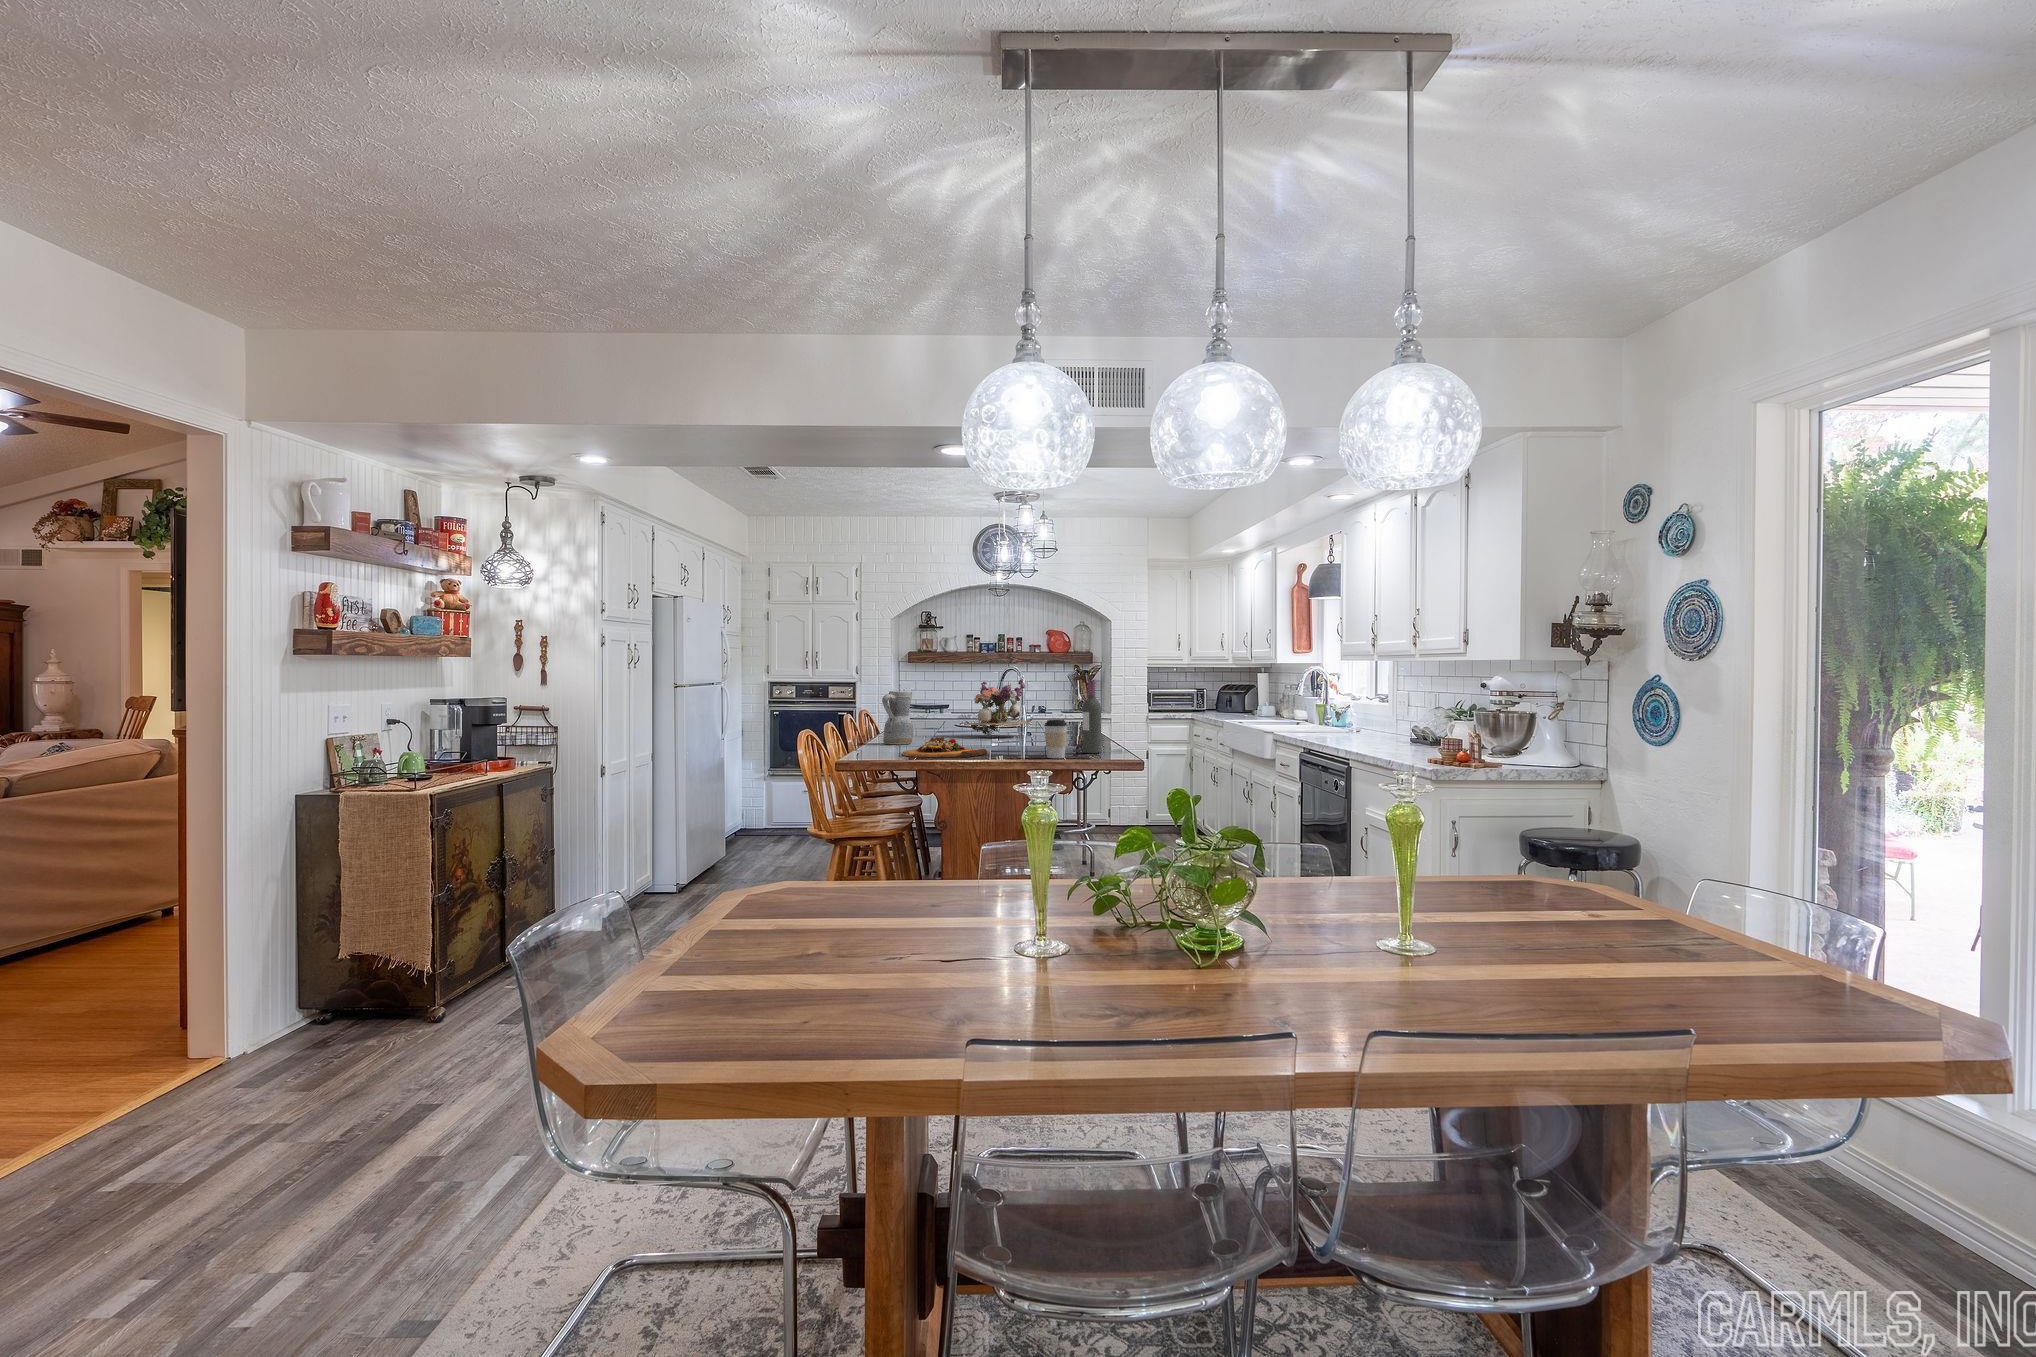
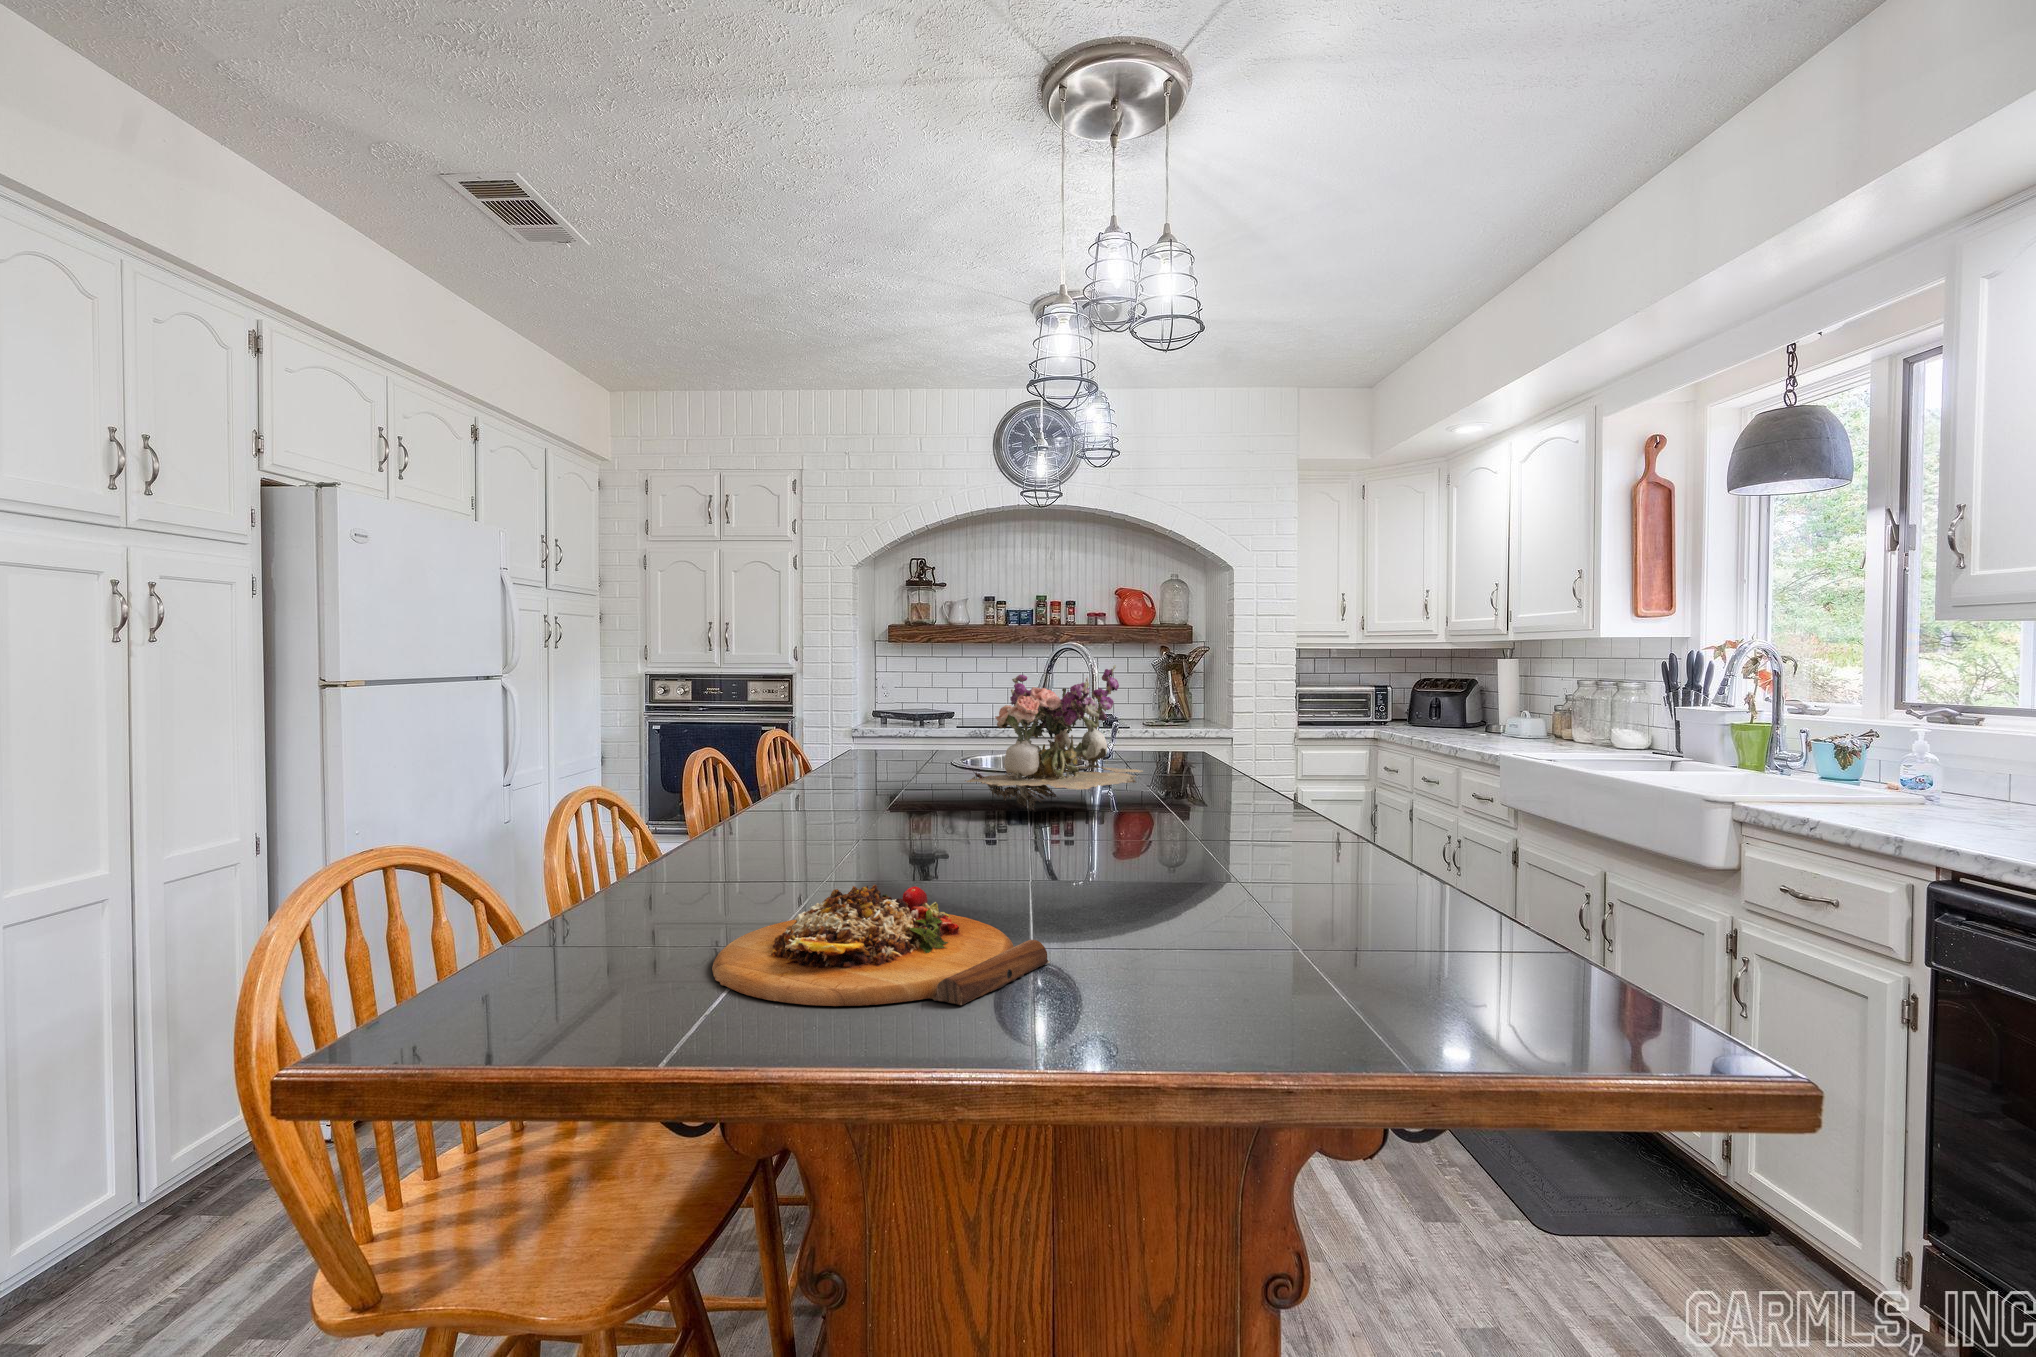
wine bottle: present [1083,680,1102,753] -> none [1416,671,1495,962]
ceramic pitcher: present [882,691,913,744] -> none [726,702,821,859]
coffee cup: present [1044,719,1067,758] -> none [1313,846,1425,1038]

